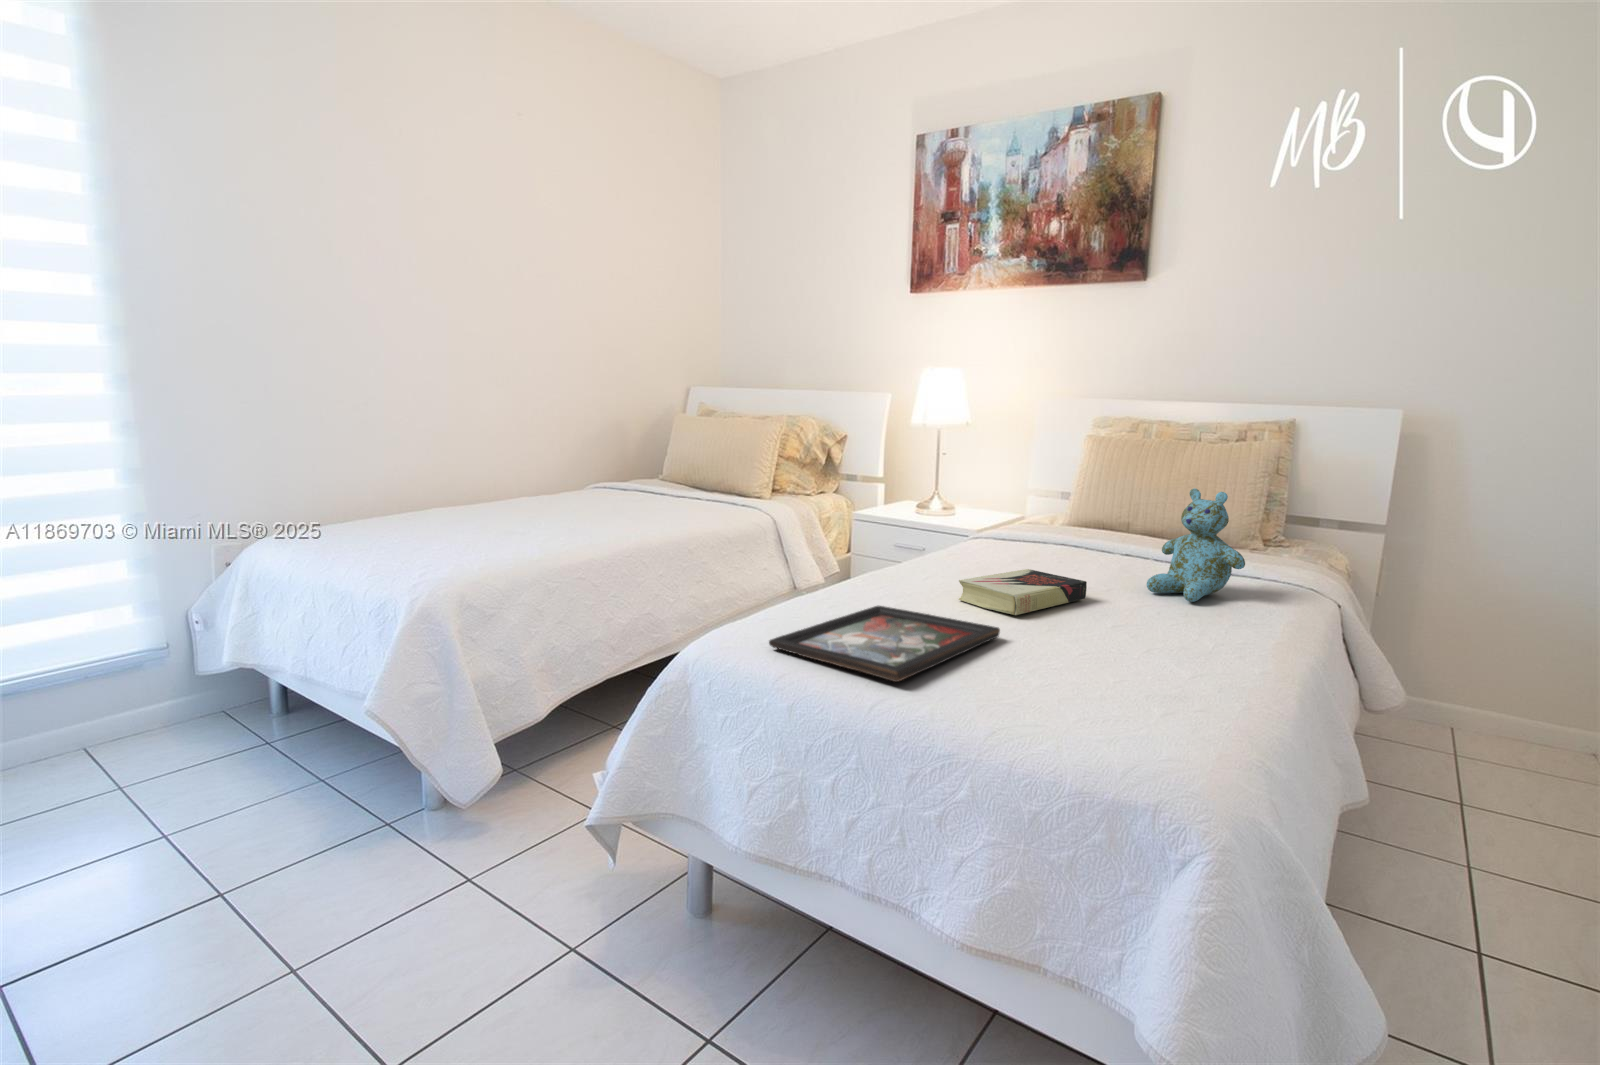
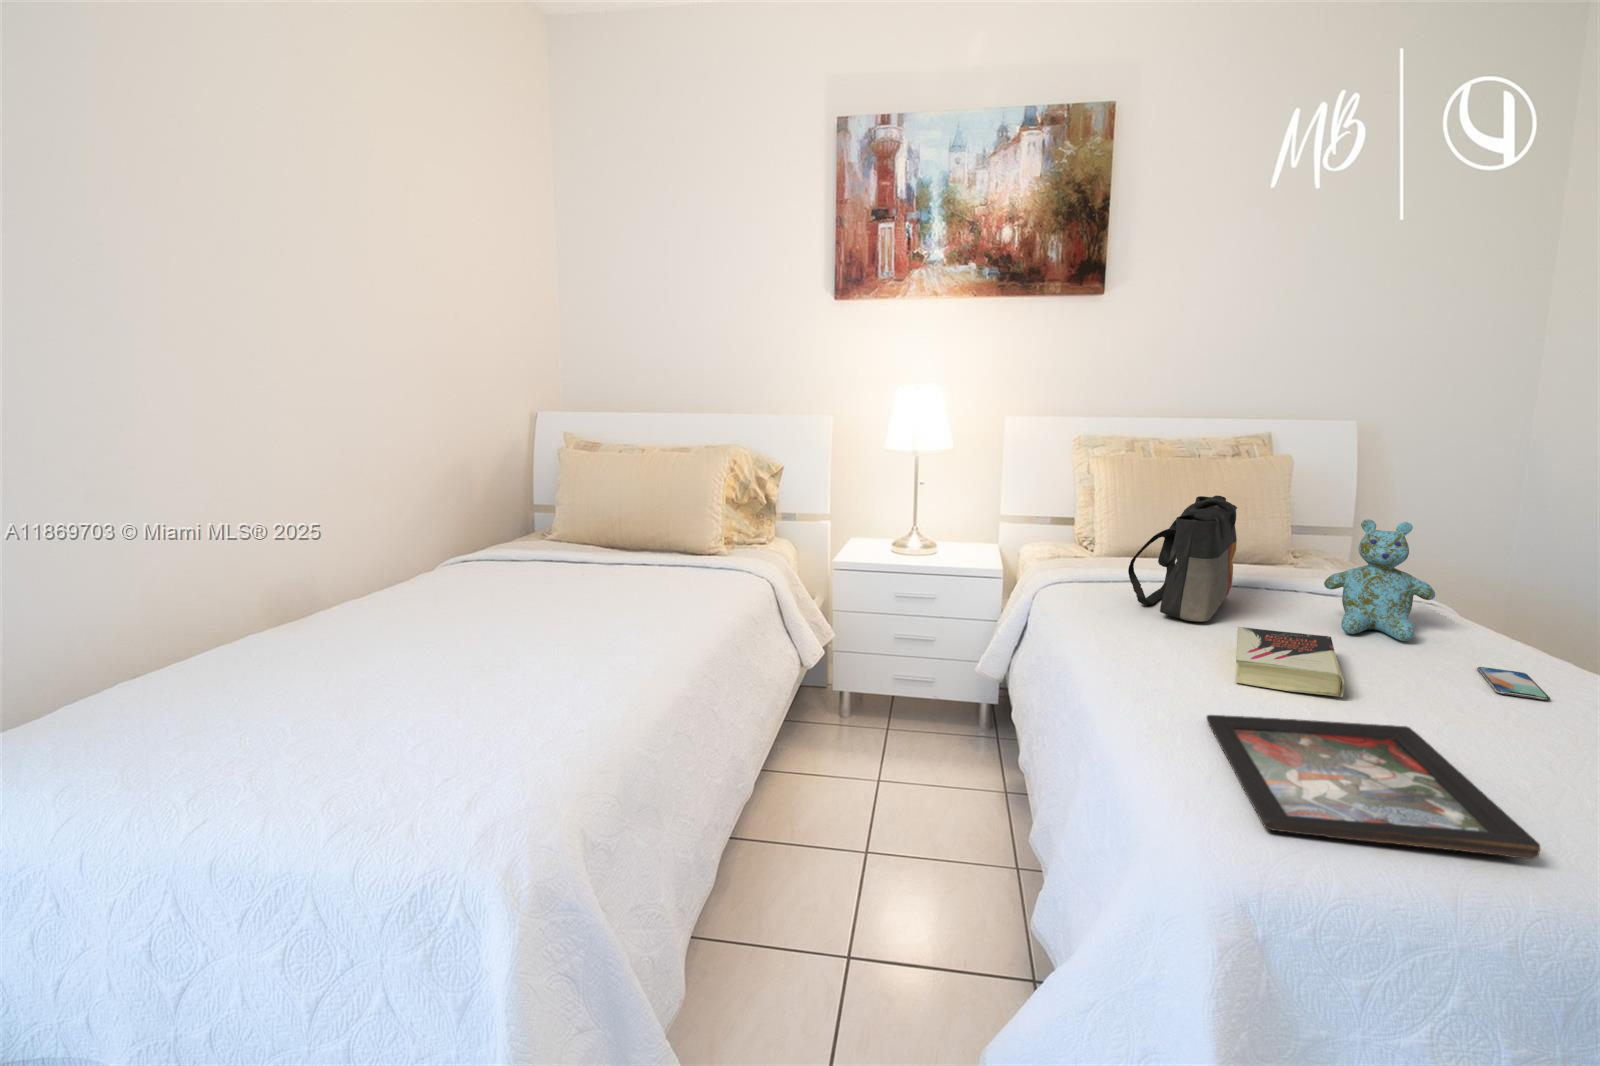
tote bag: none [1005,466,1121,570] -> present [1128,496,1237,621]
smartphone: none [1171,622,1243,644] -> present [1477,667,1550,700]

